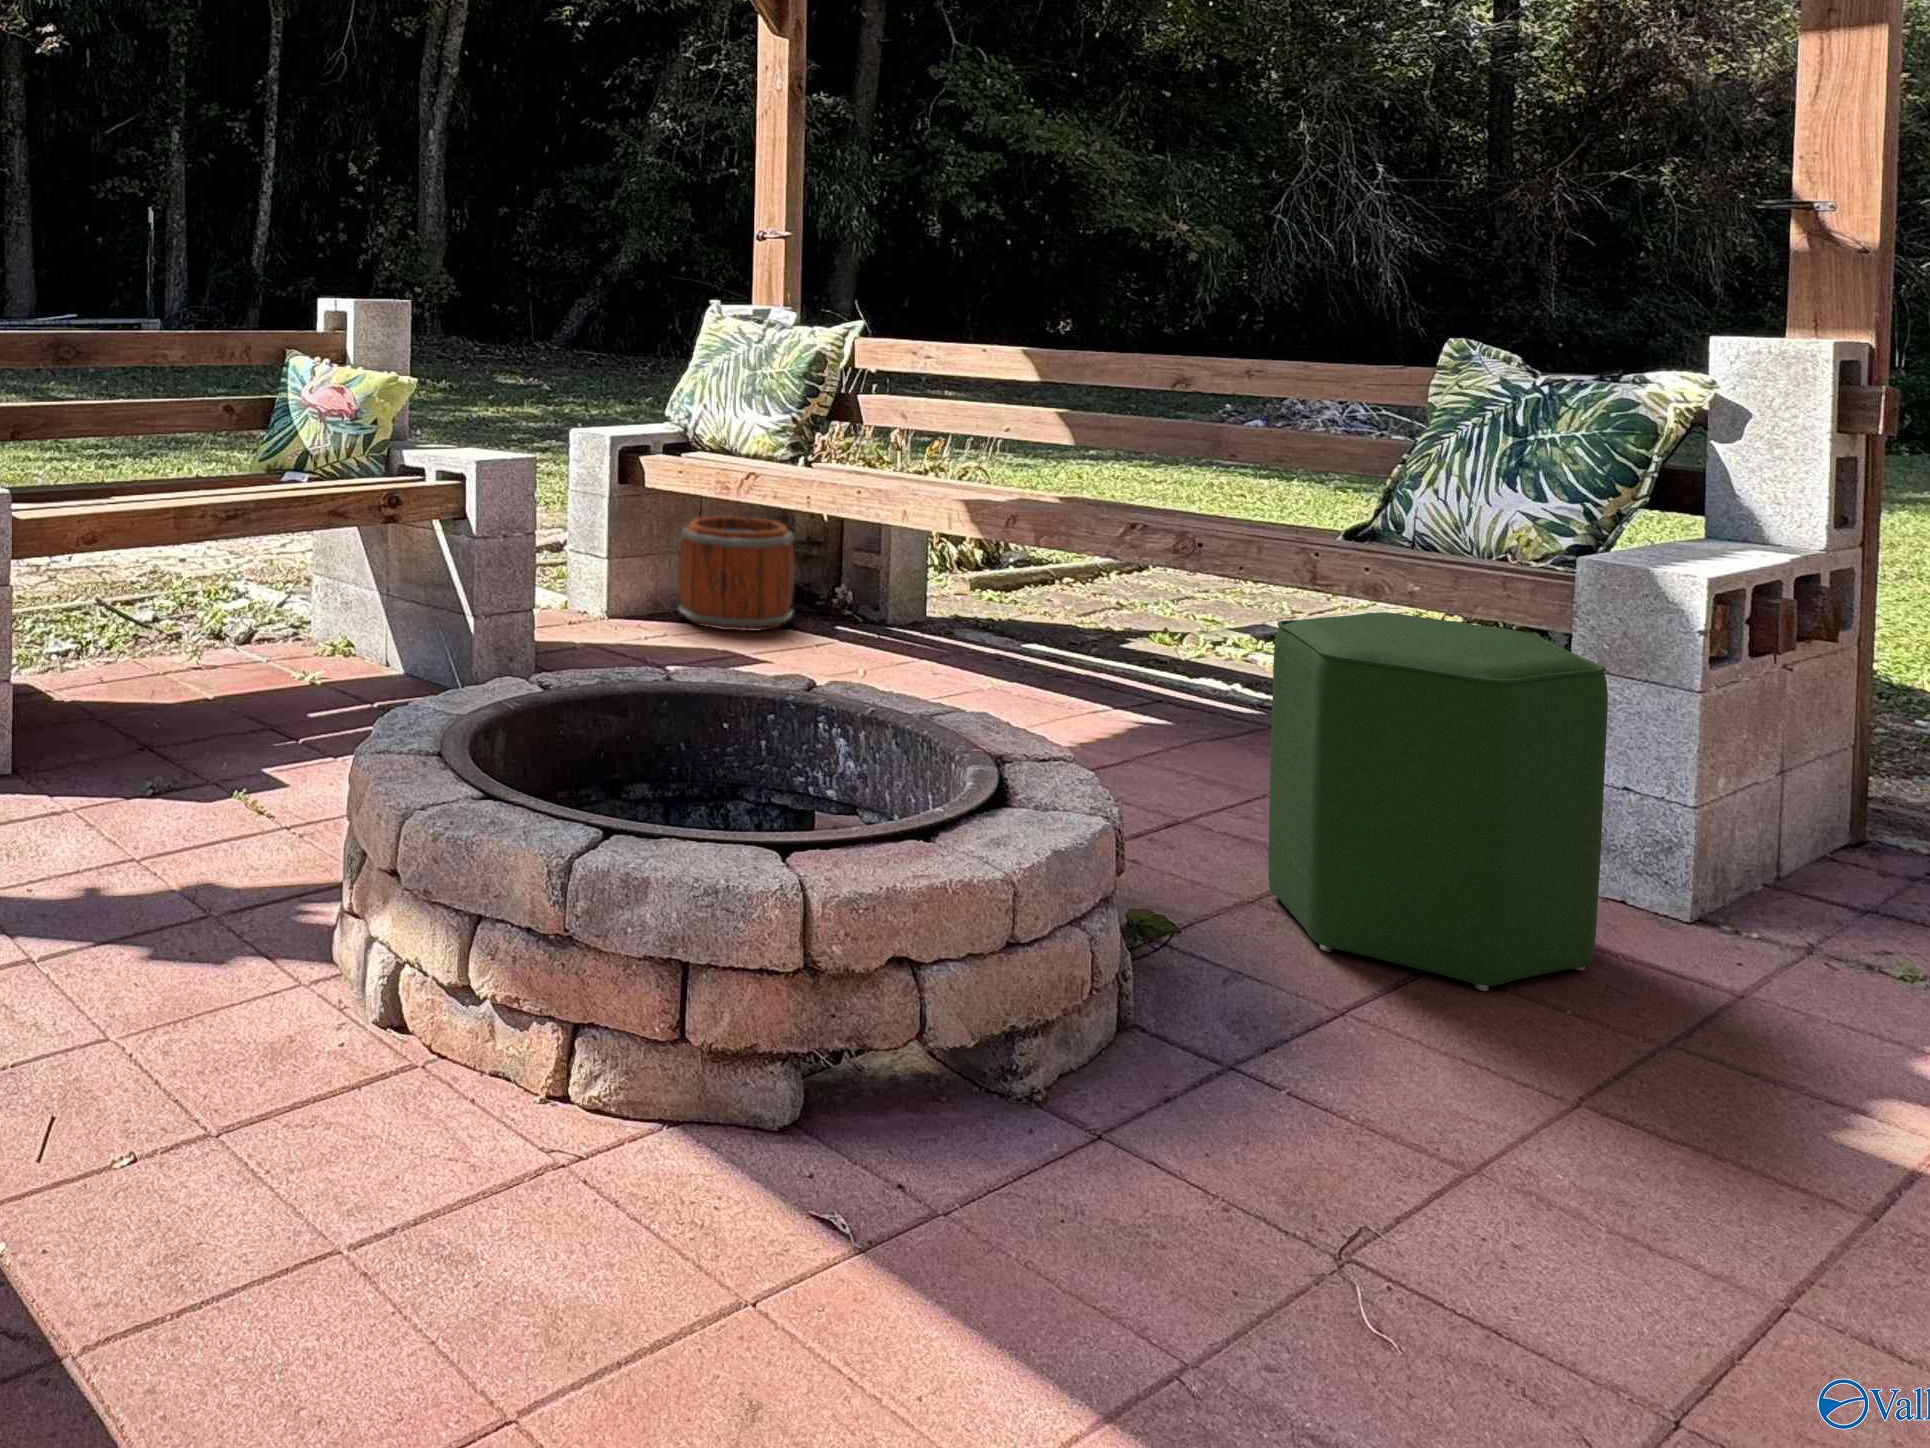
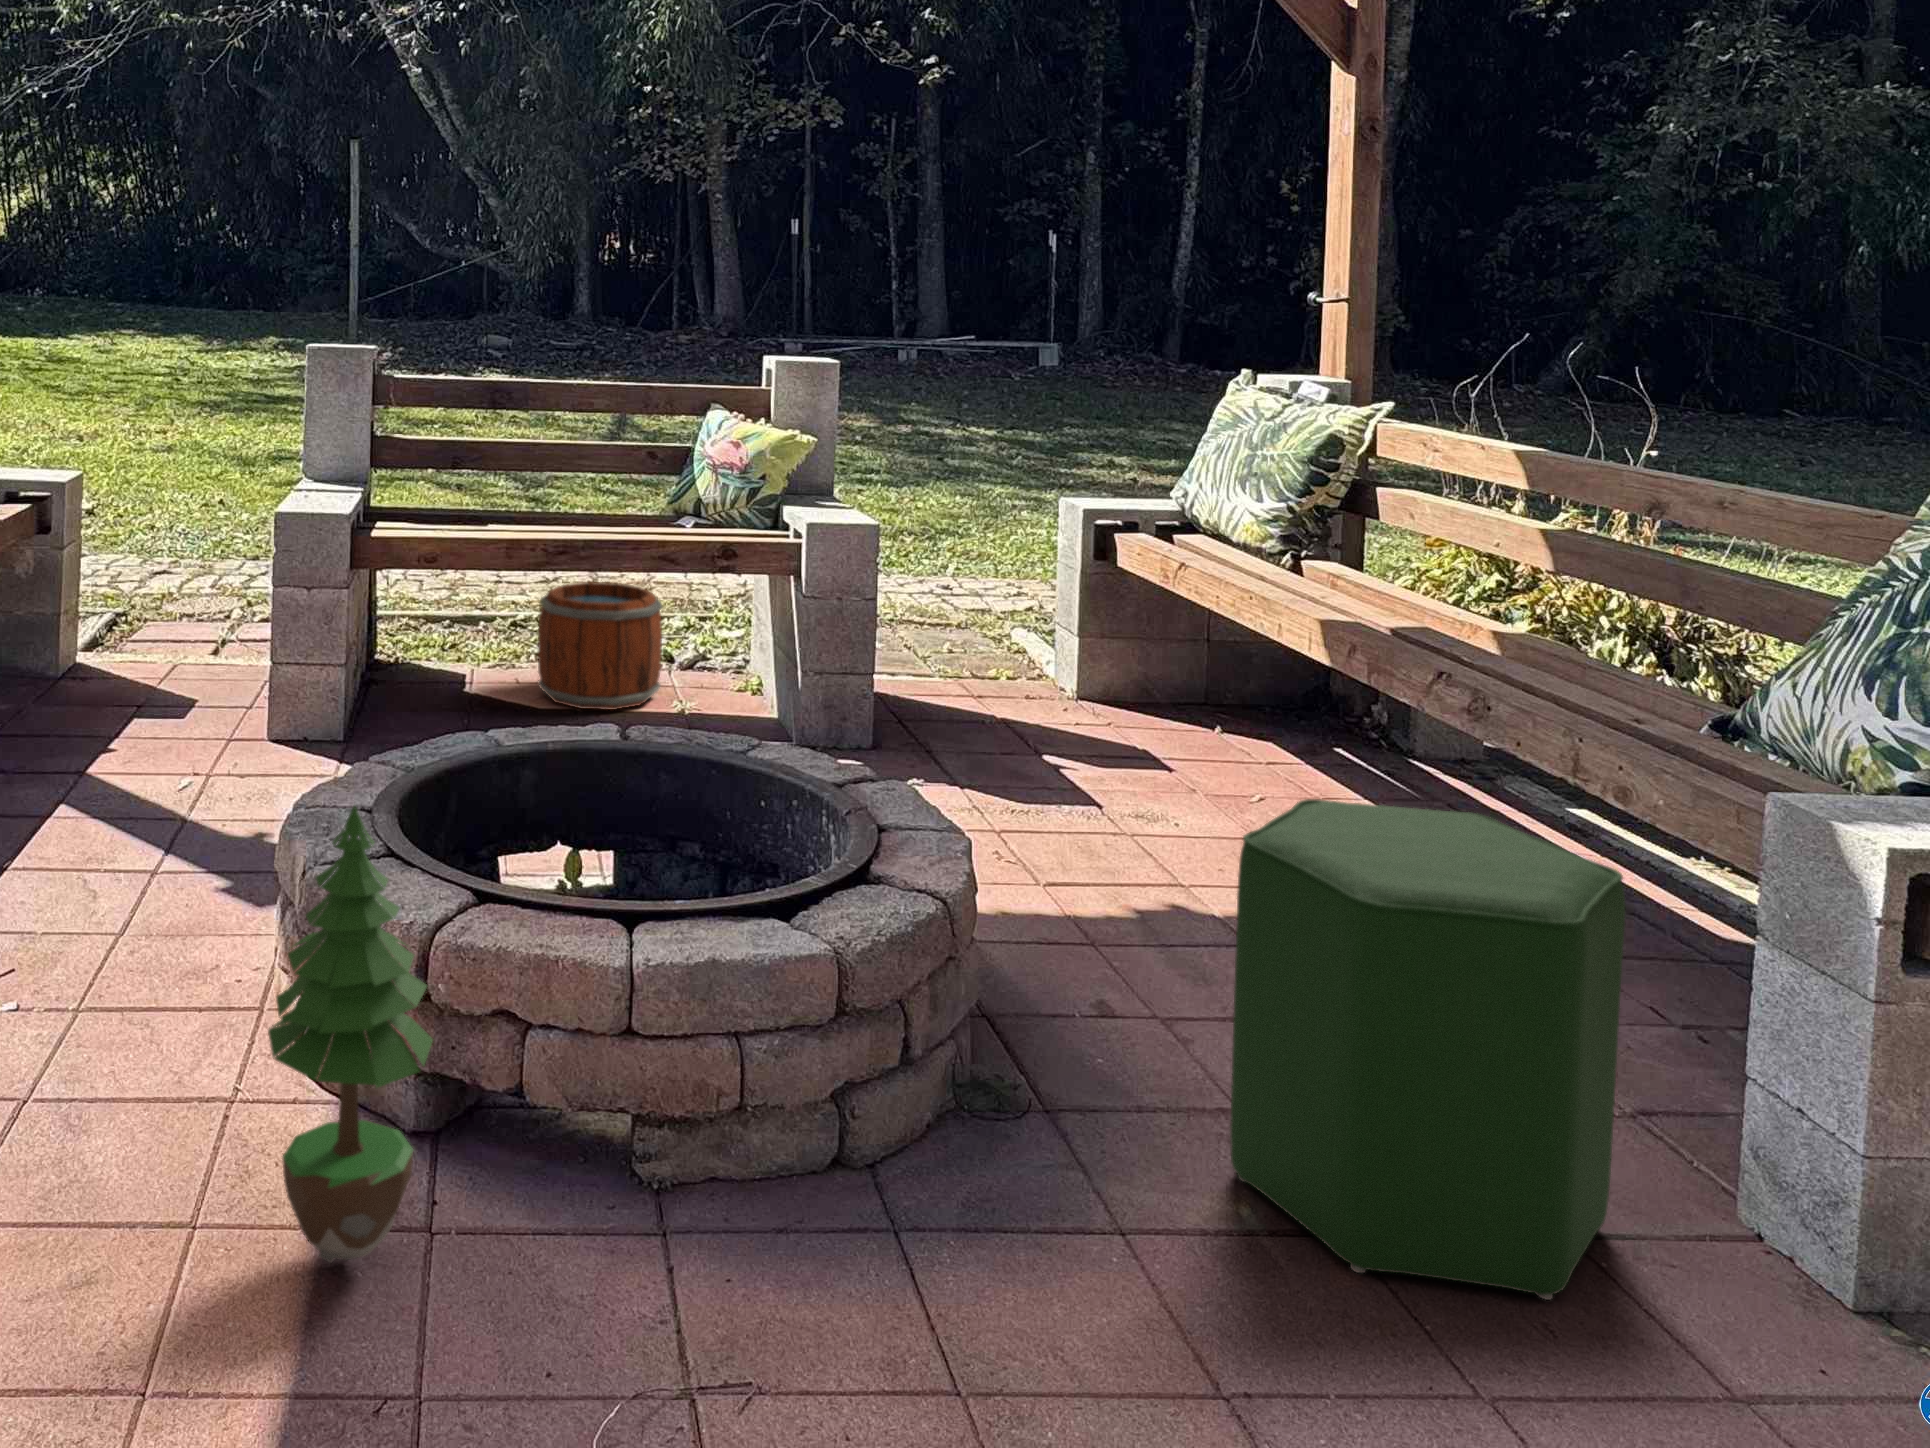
bucket: present [679,516,795,631] -> present [538,582,662,710]
potted tree: none [849,744,1052,1283] -> present [268,806,433,1263]

